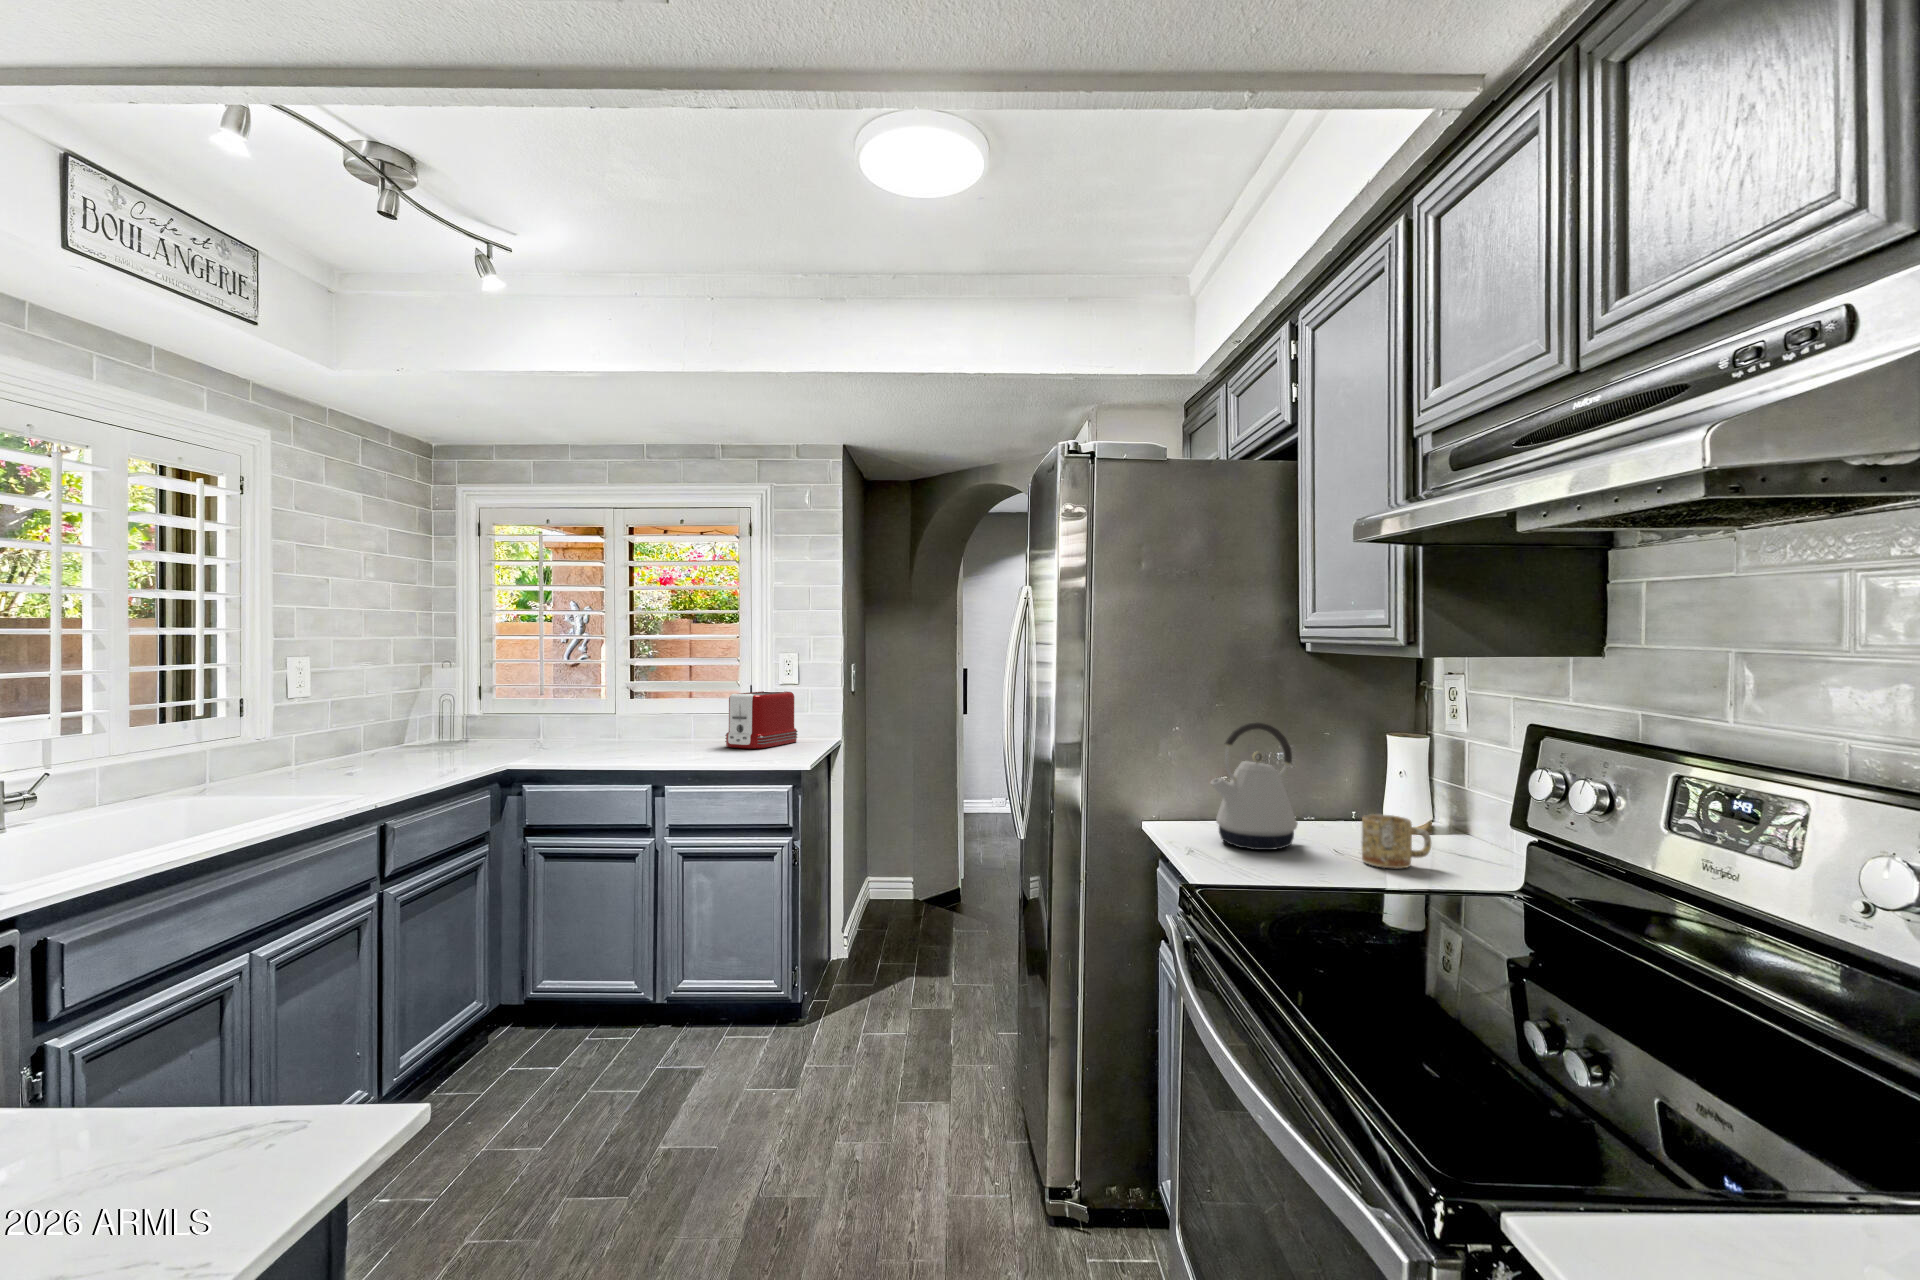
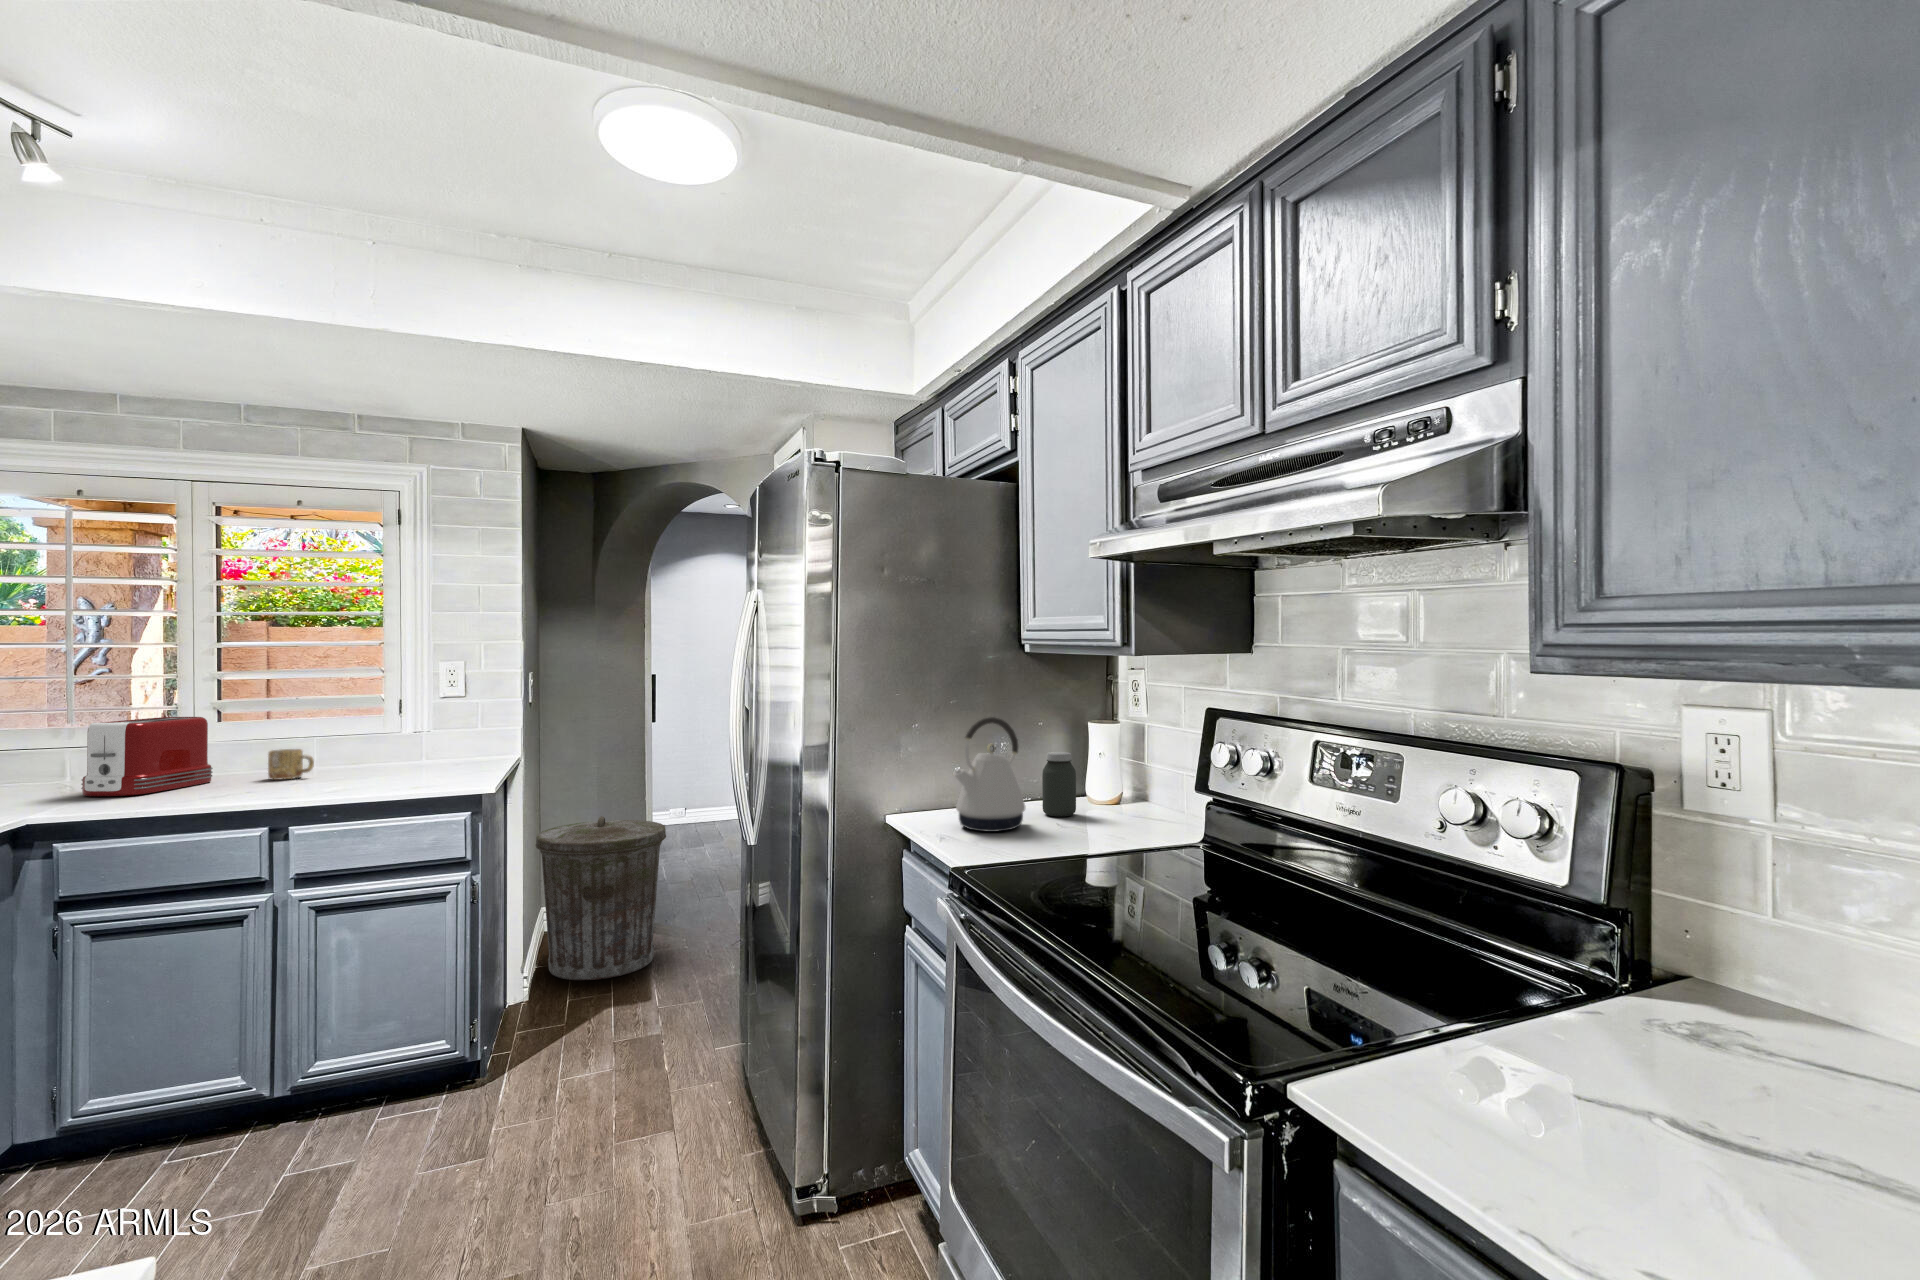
toaster: present [725,691,798,749] -> present [81,717,213,796]
jar: none [1327,765,1368,839] -> present [1042,752,1076,817]
trash can: none [868,796,980,946] -> present [535,816,666,980]
mug: present [1362,814,1431,869] -> present [268,749,314,780]

